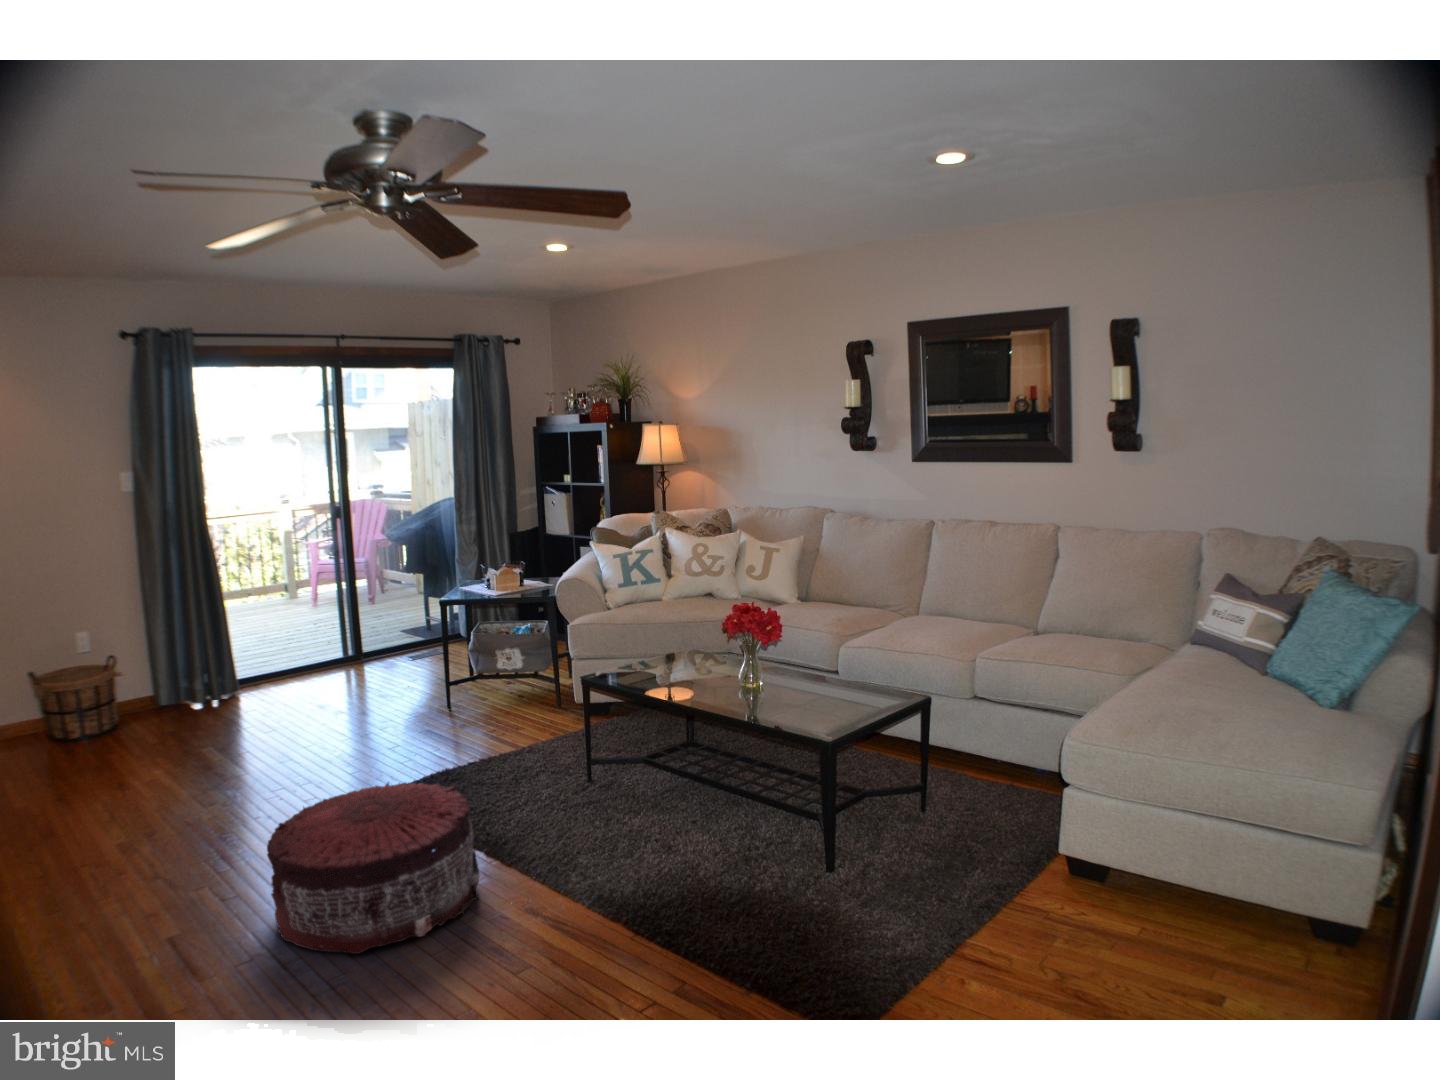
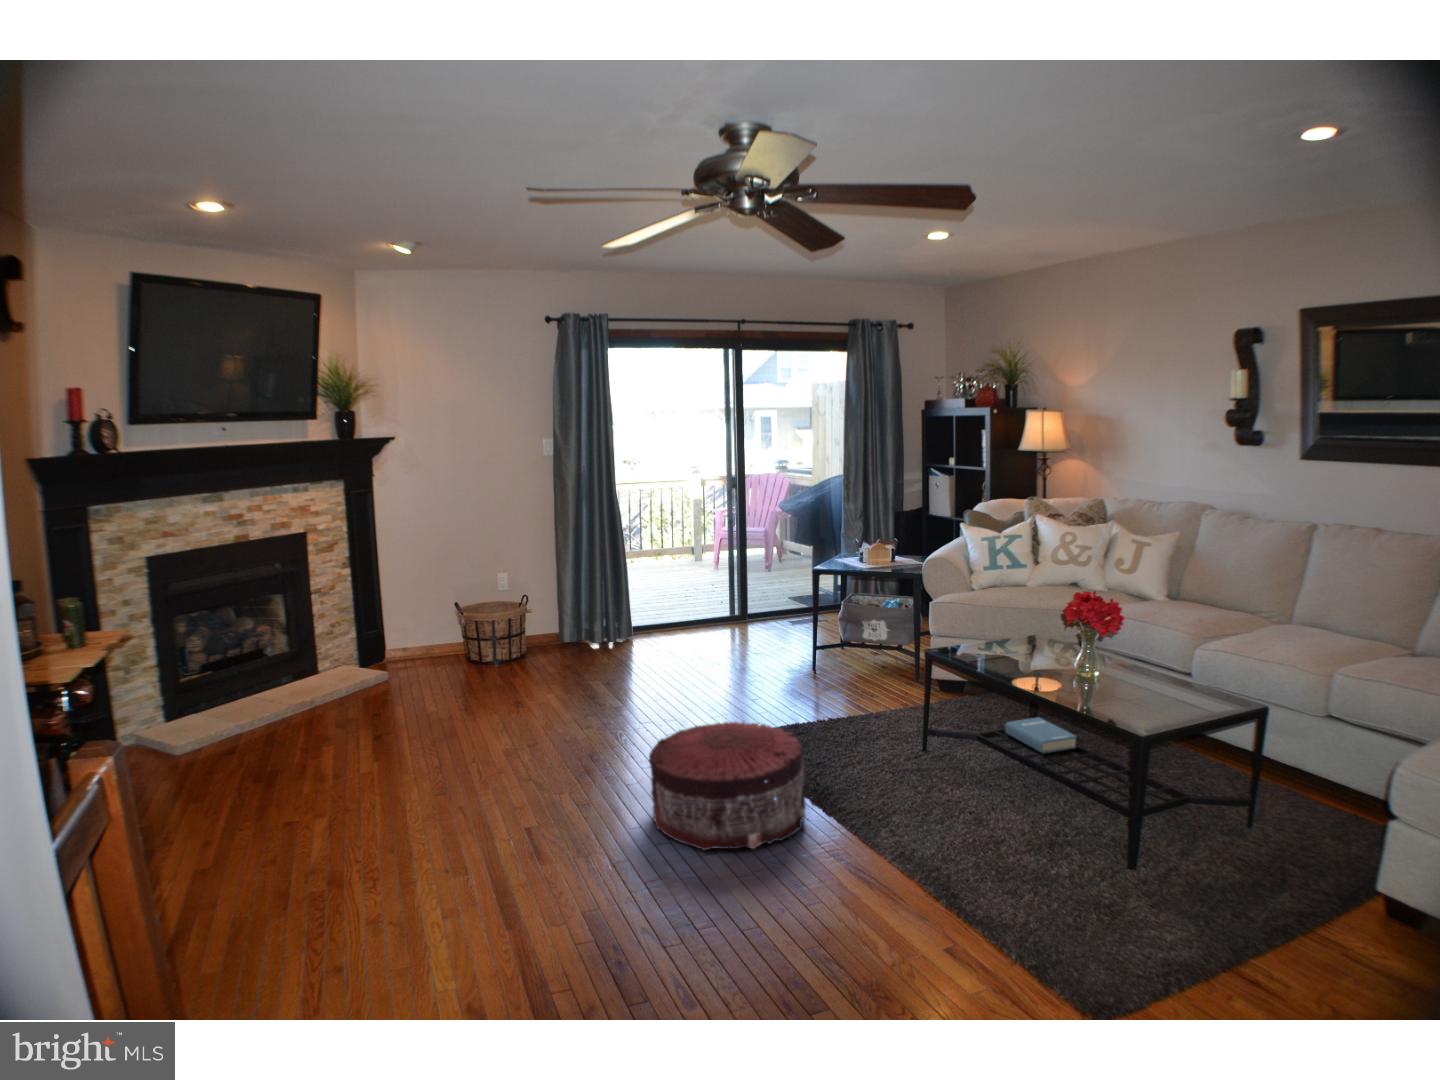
hardback book: none [666,729,737,765] -> present [1005,717,1077,754]

